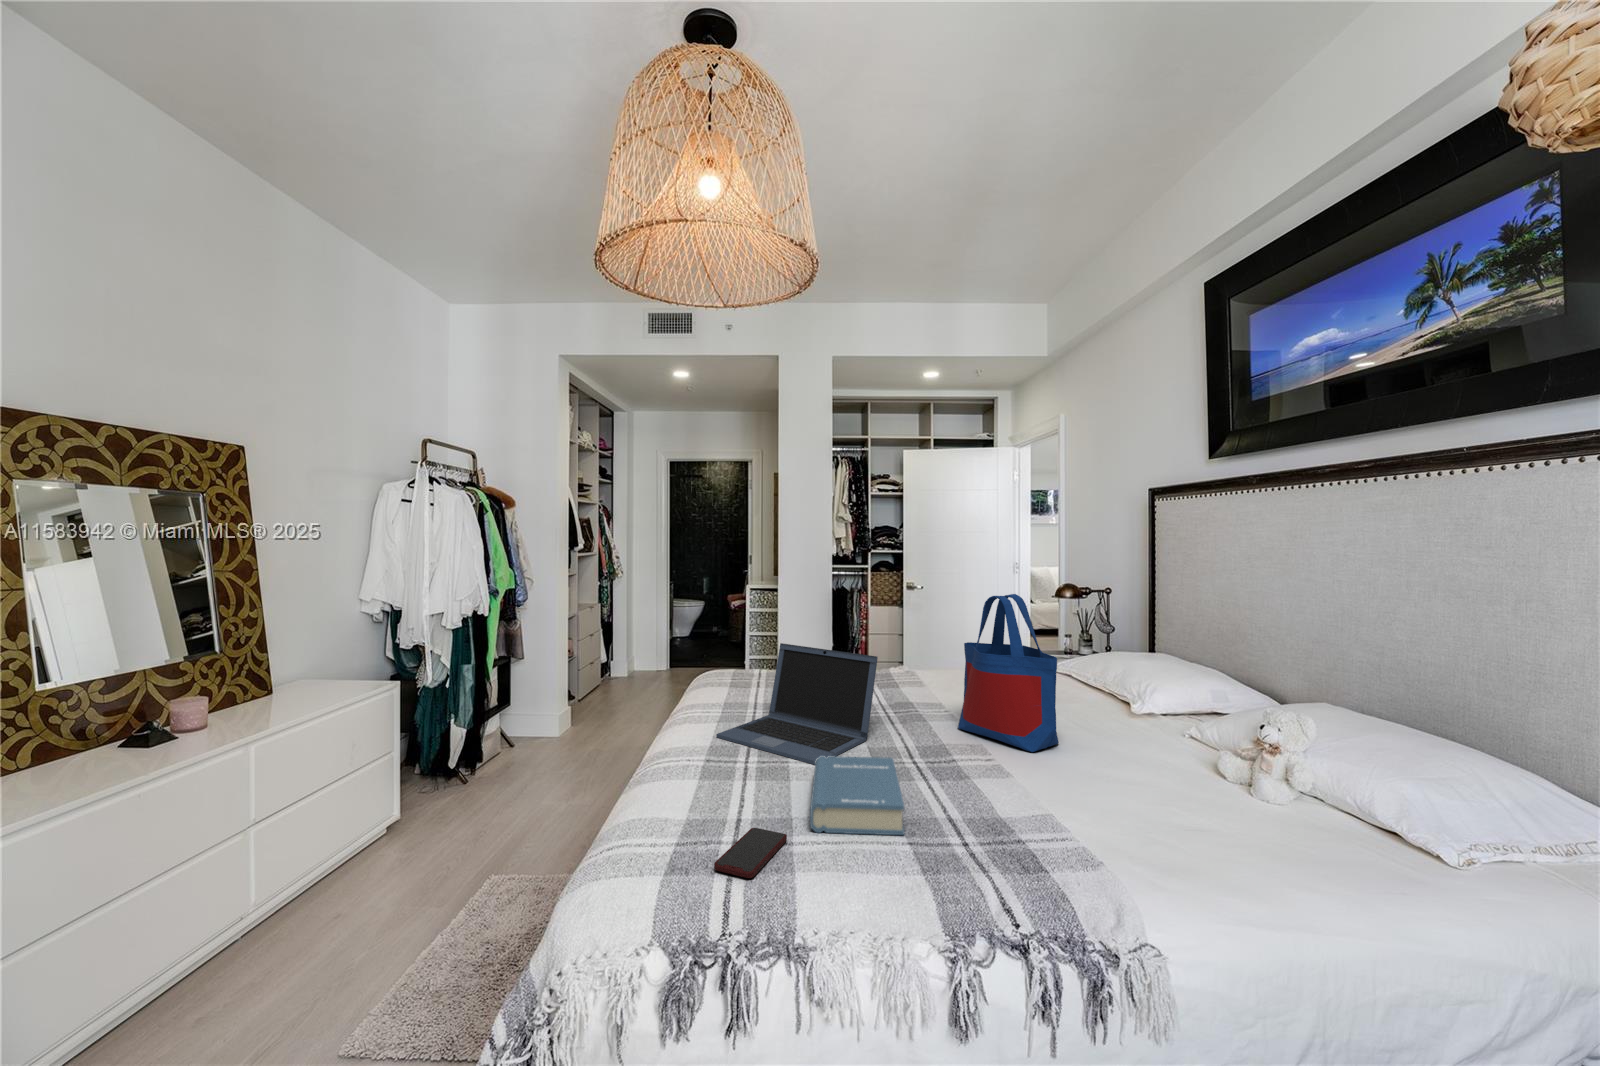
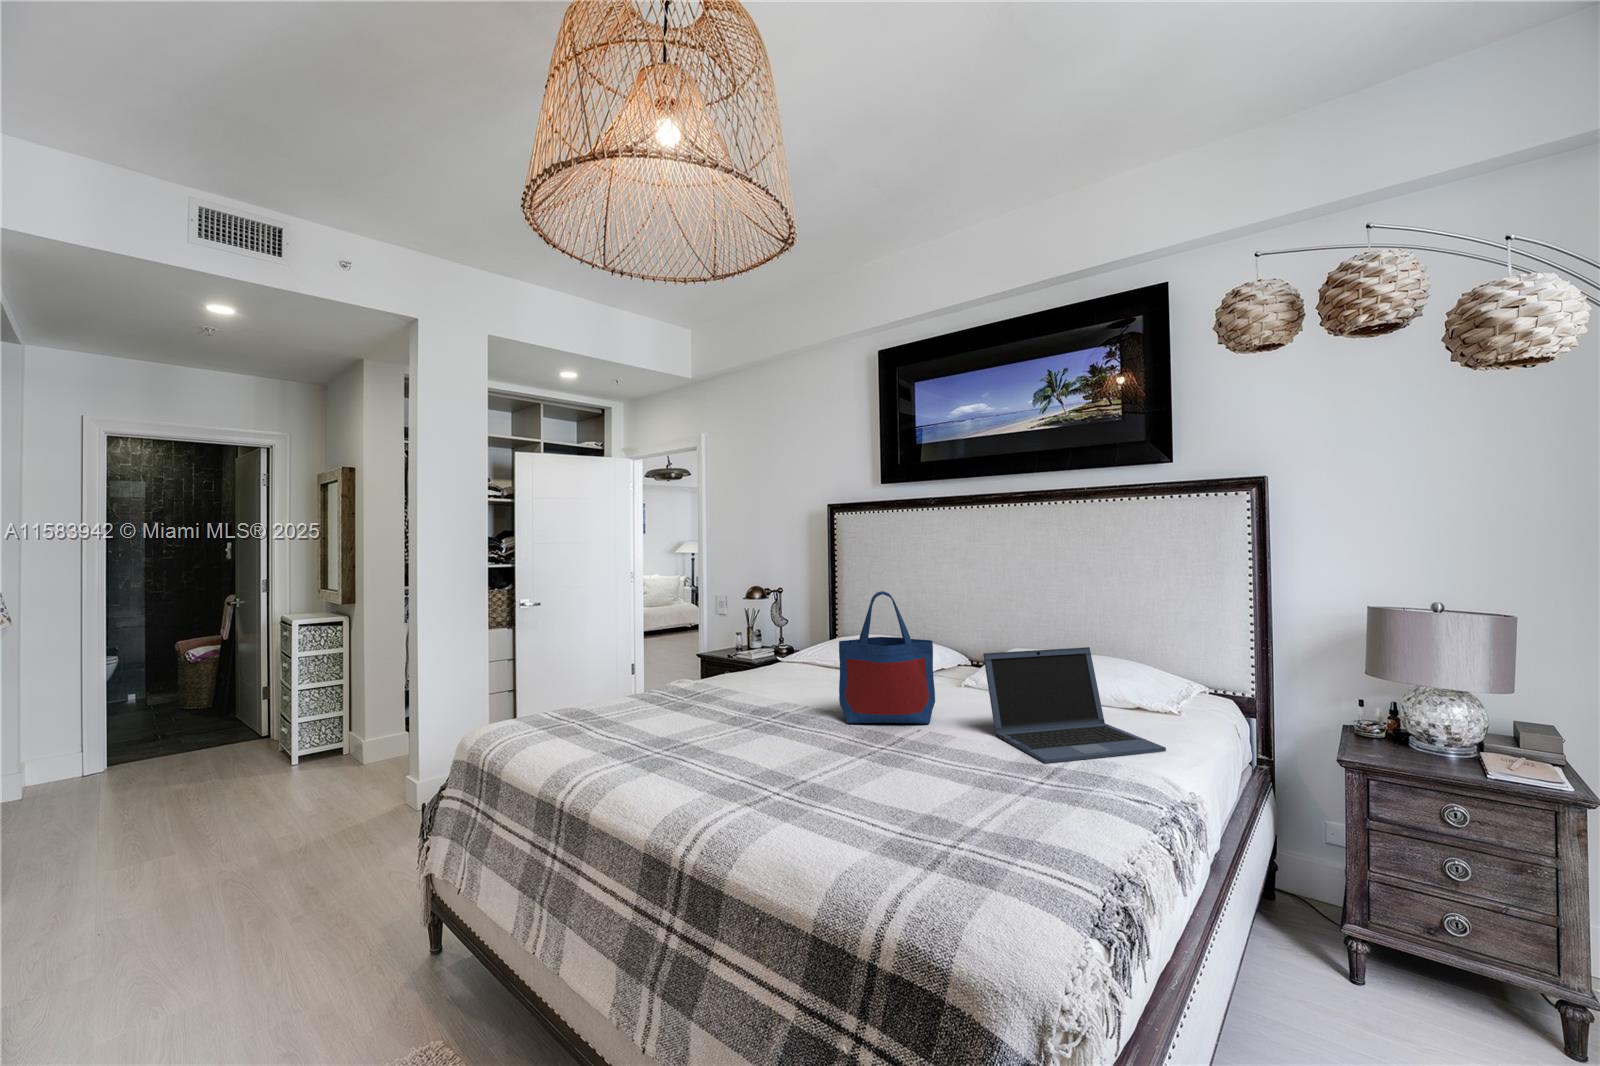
laptop: present [716,643,878,765] -> present [983,647,1166,763]
hardback book: present [810,756,904,835] -> none [874,752,1023,833]
smartphone: present [714,828,787,878] -> none [956,843,1052,897]

